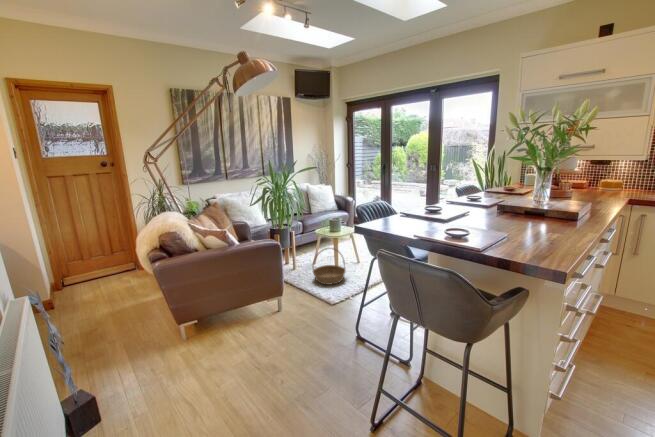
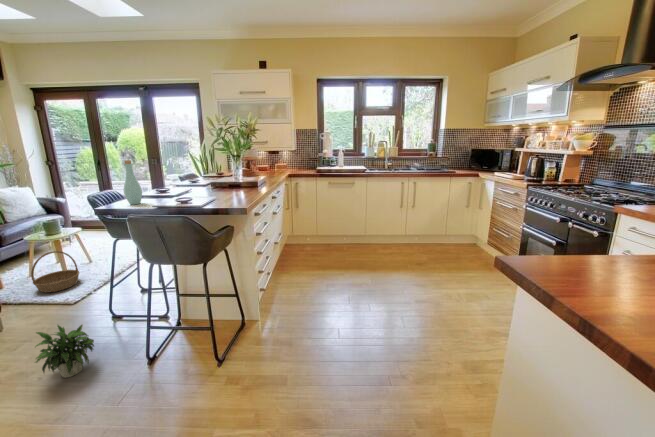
bottle: none [386,171,406,226] -> present [124,160,142,205]
potted plant: none [278,336,330,400] -> present [35,325,94,378]

